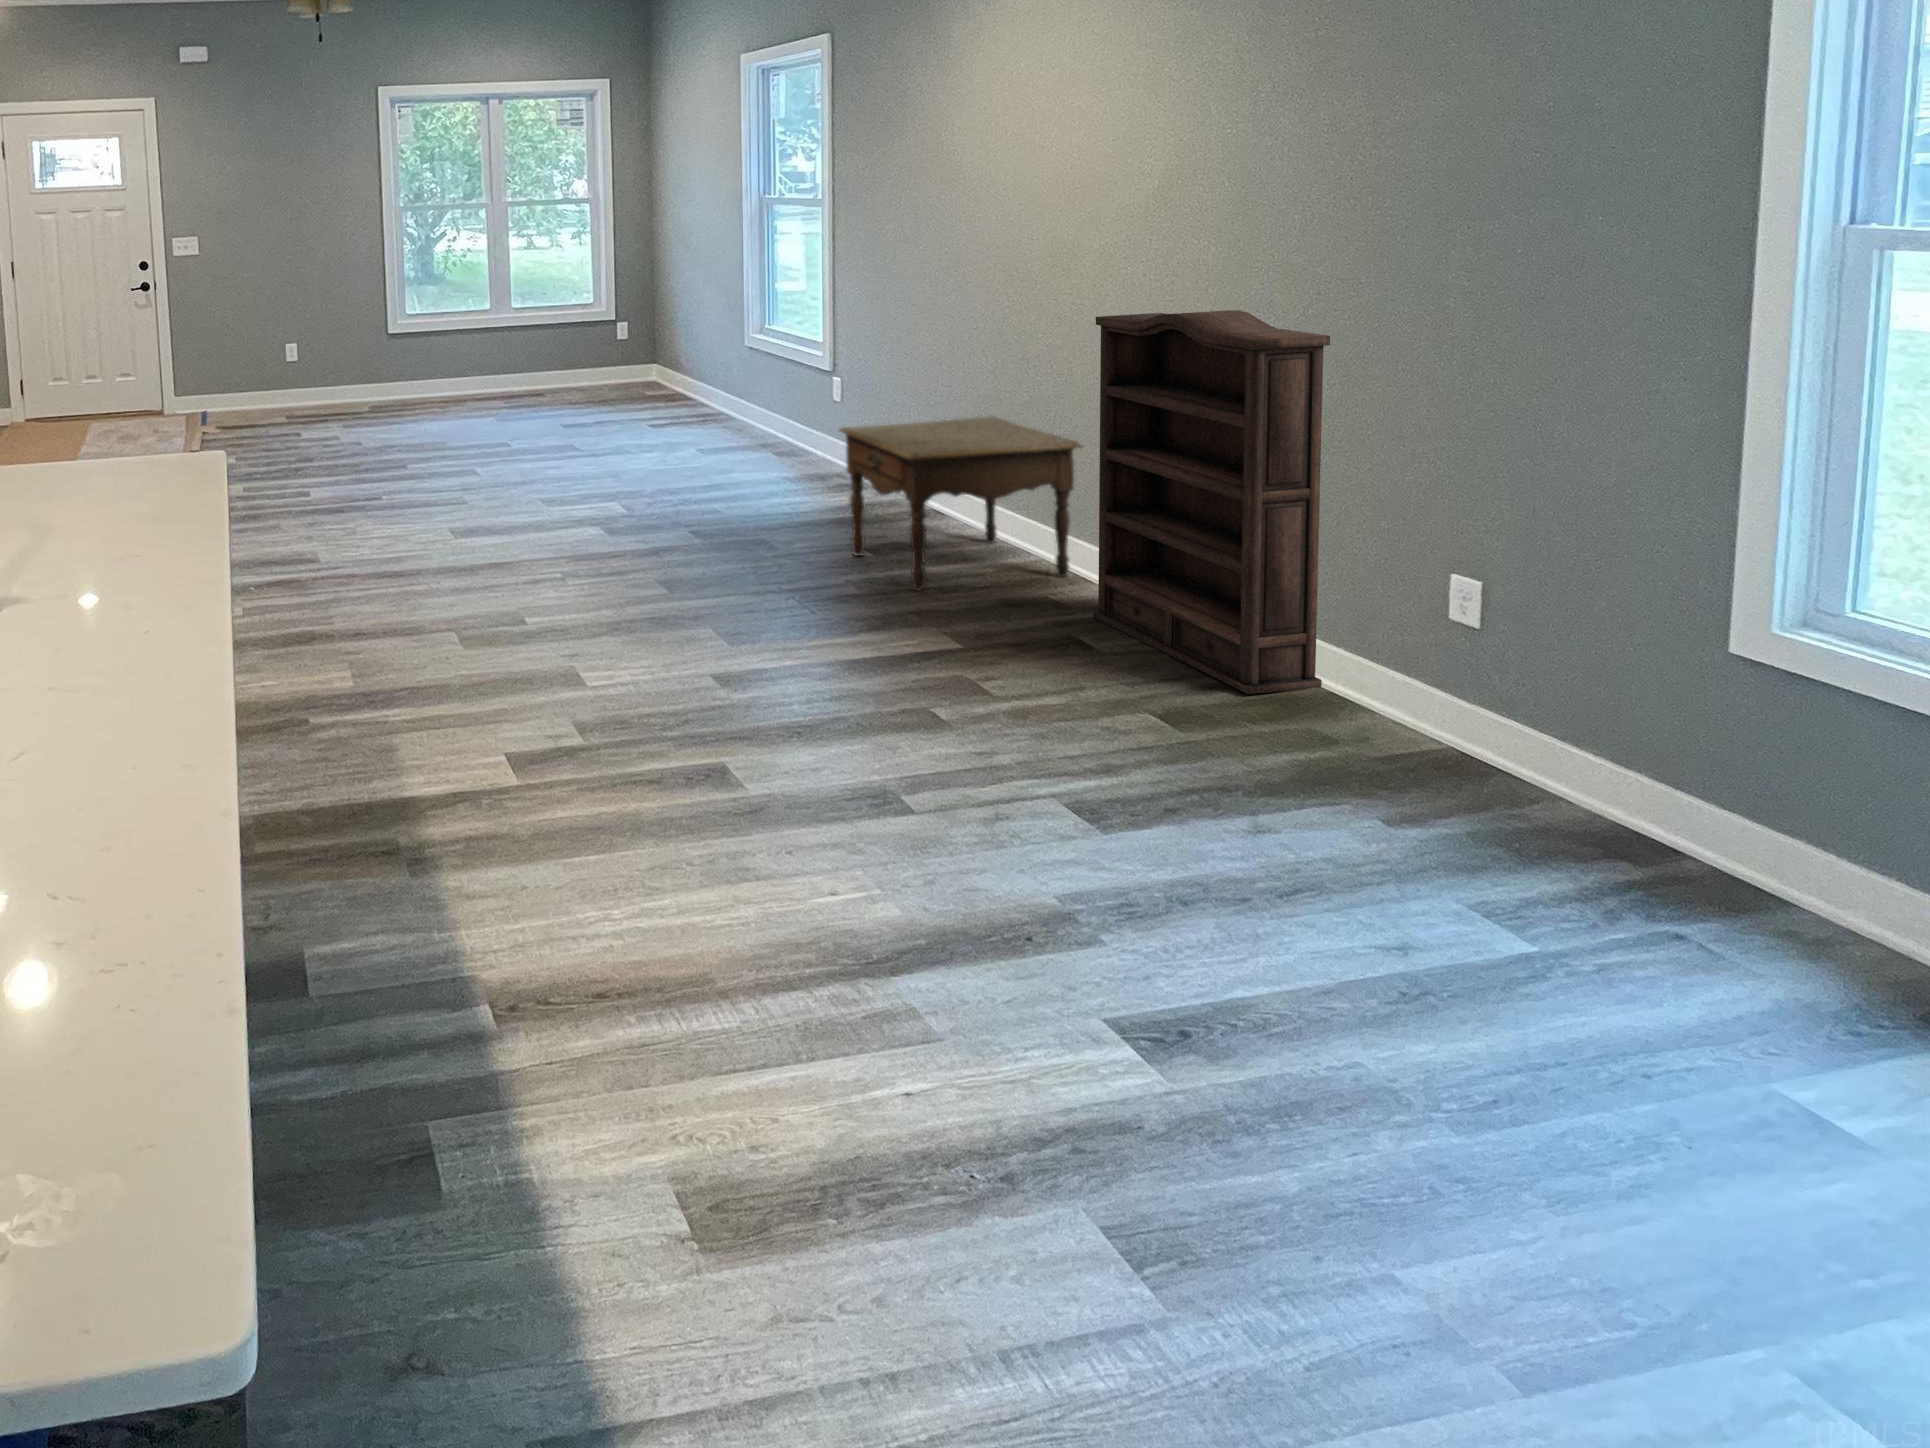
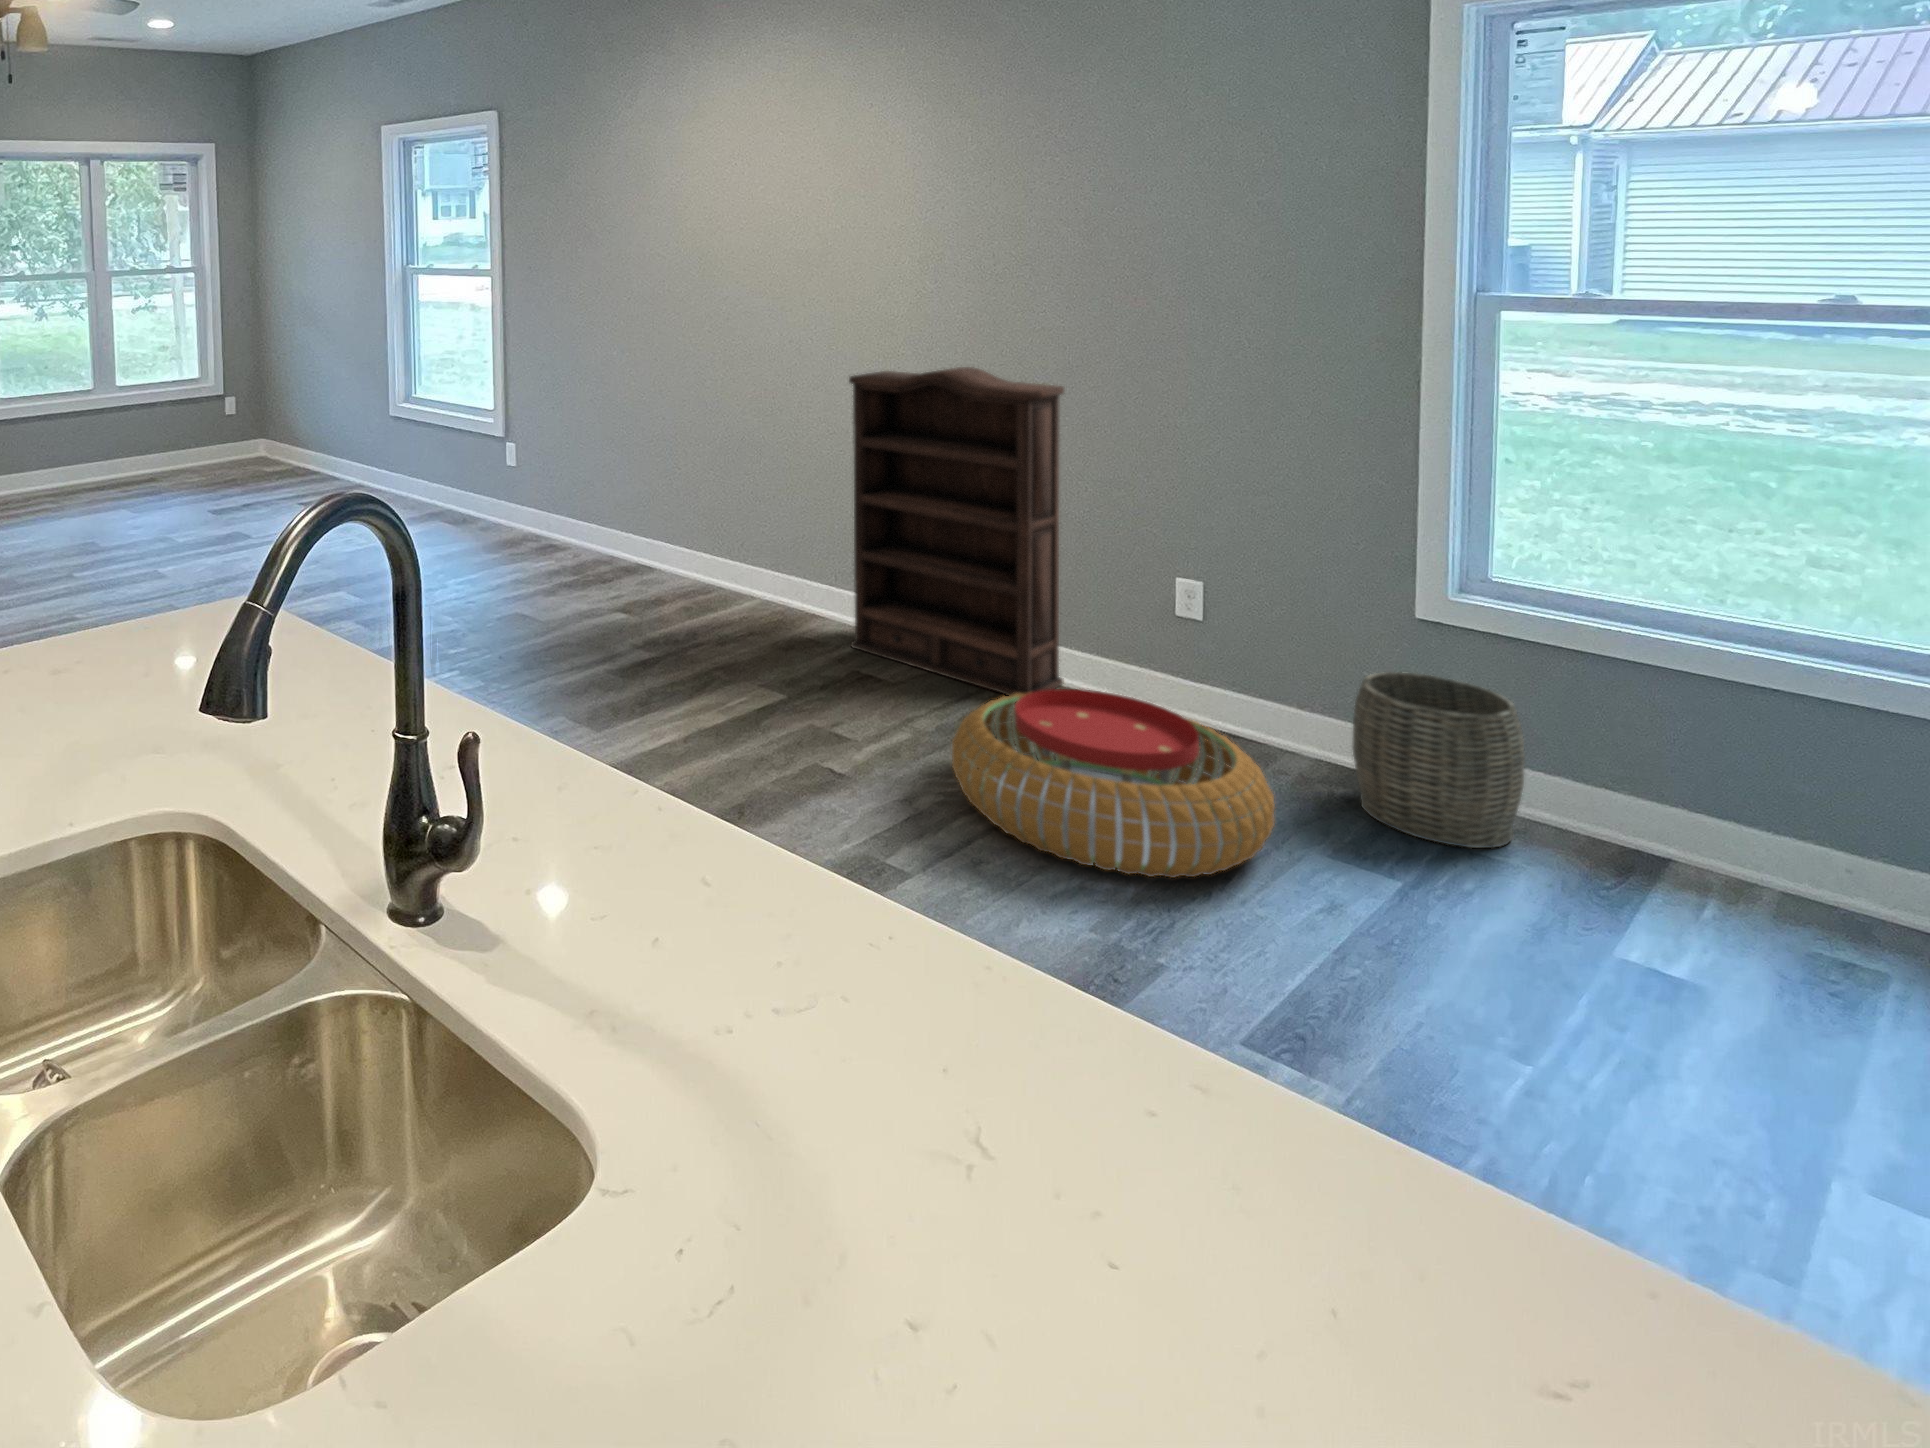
side table: present [840,416,1081,590] -> none [592,469,805,644]
pouf: none [1027,664,1393,874] -> present [952,689,1275,878]
woven basket: none [1563,707,1799,937] -> present [1353,672,1525,848]

